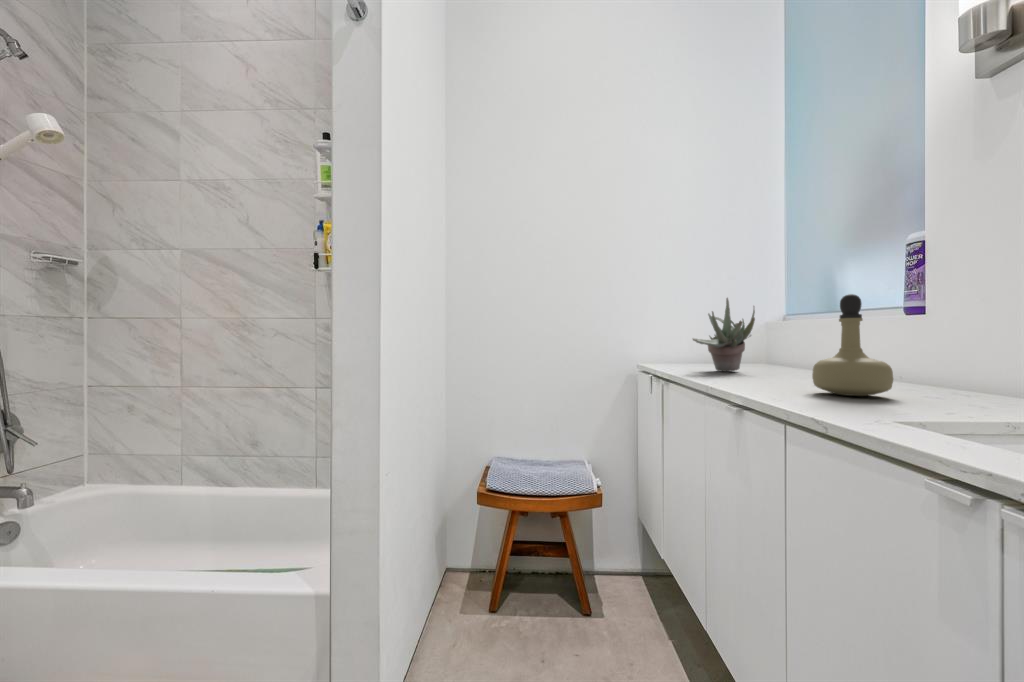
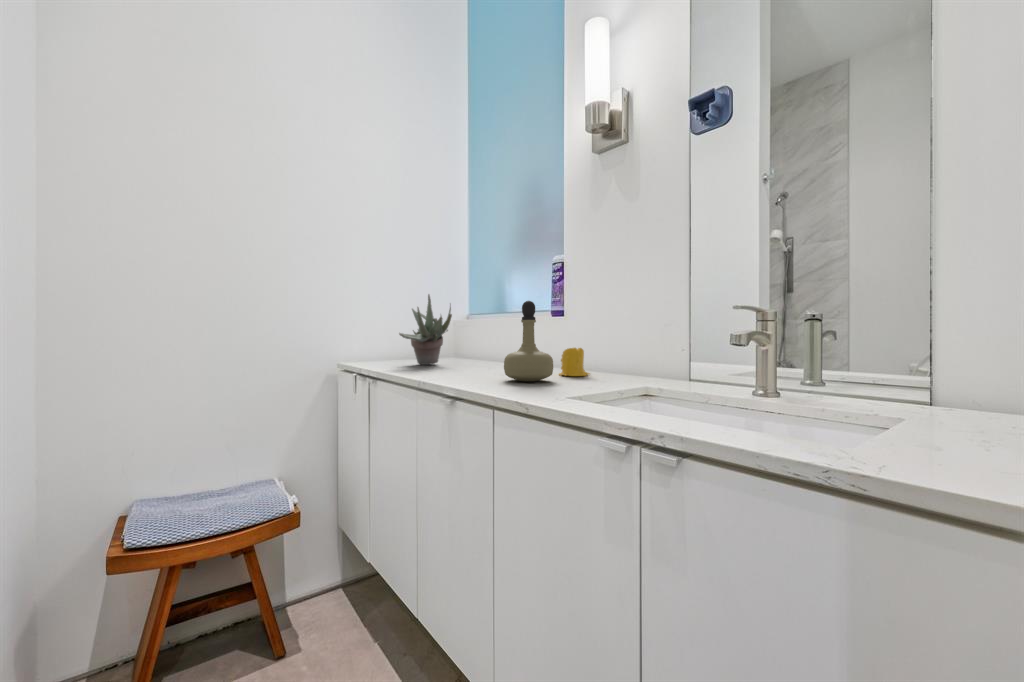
candle: none [910,353,974,395] -> present [559,347,590,376]

